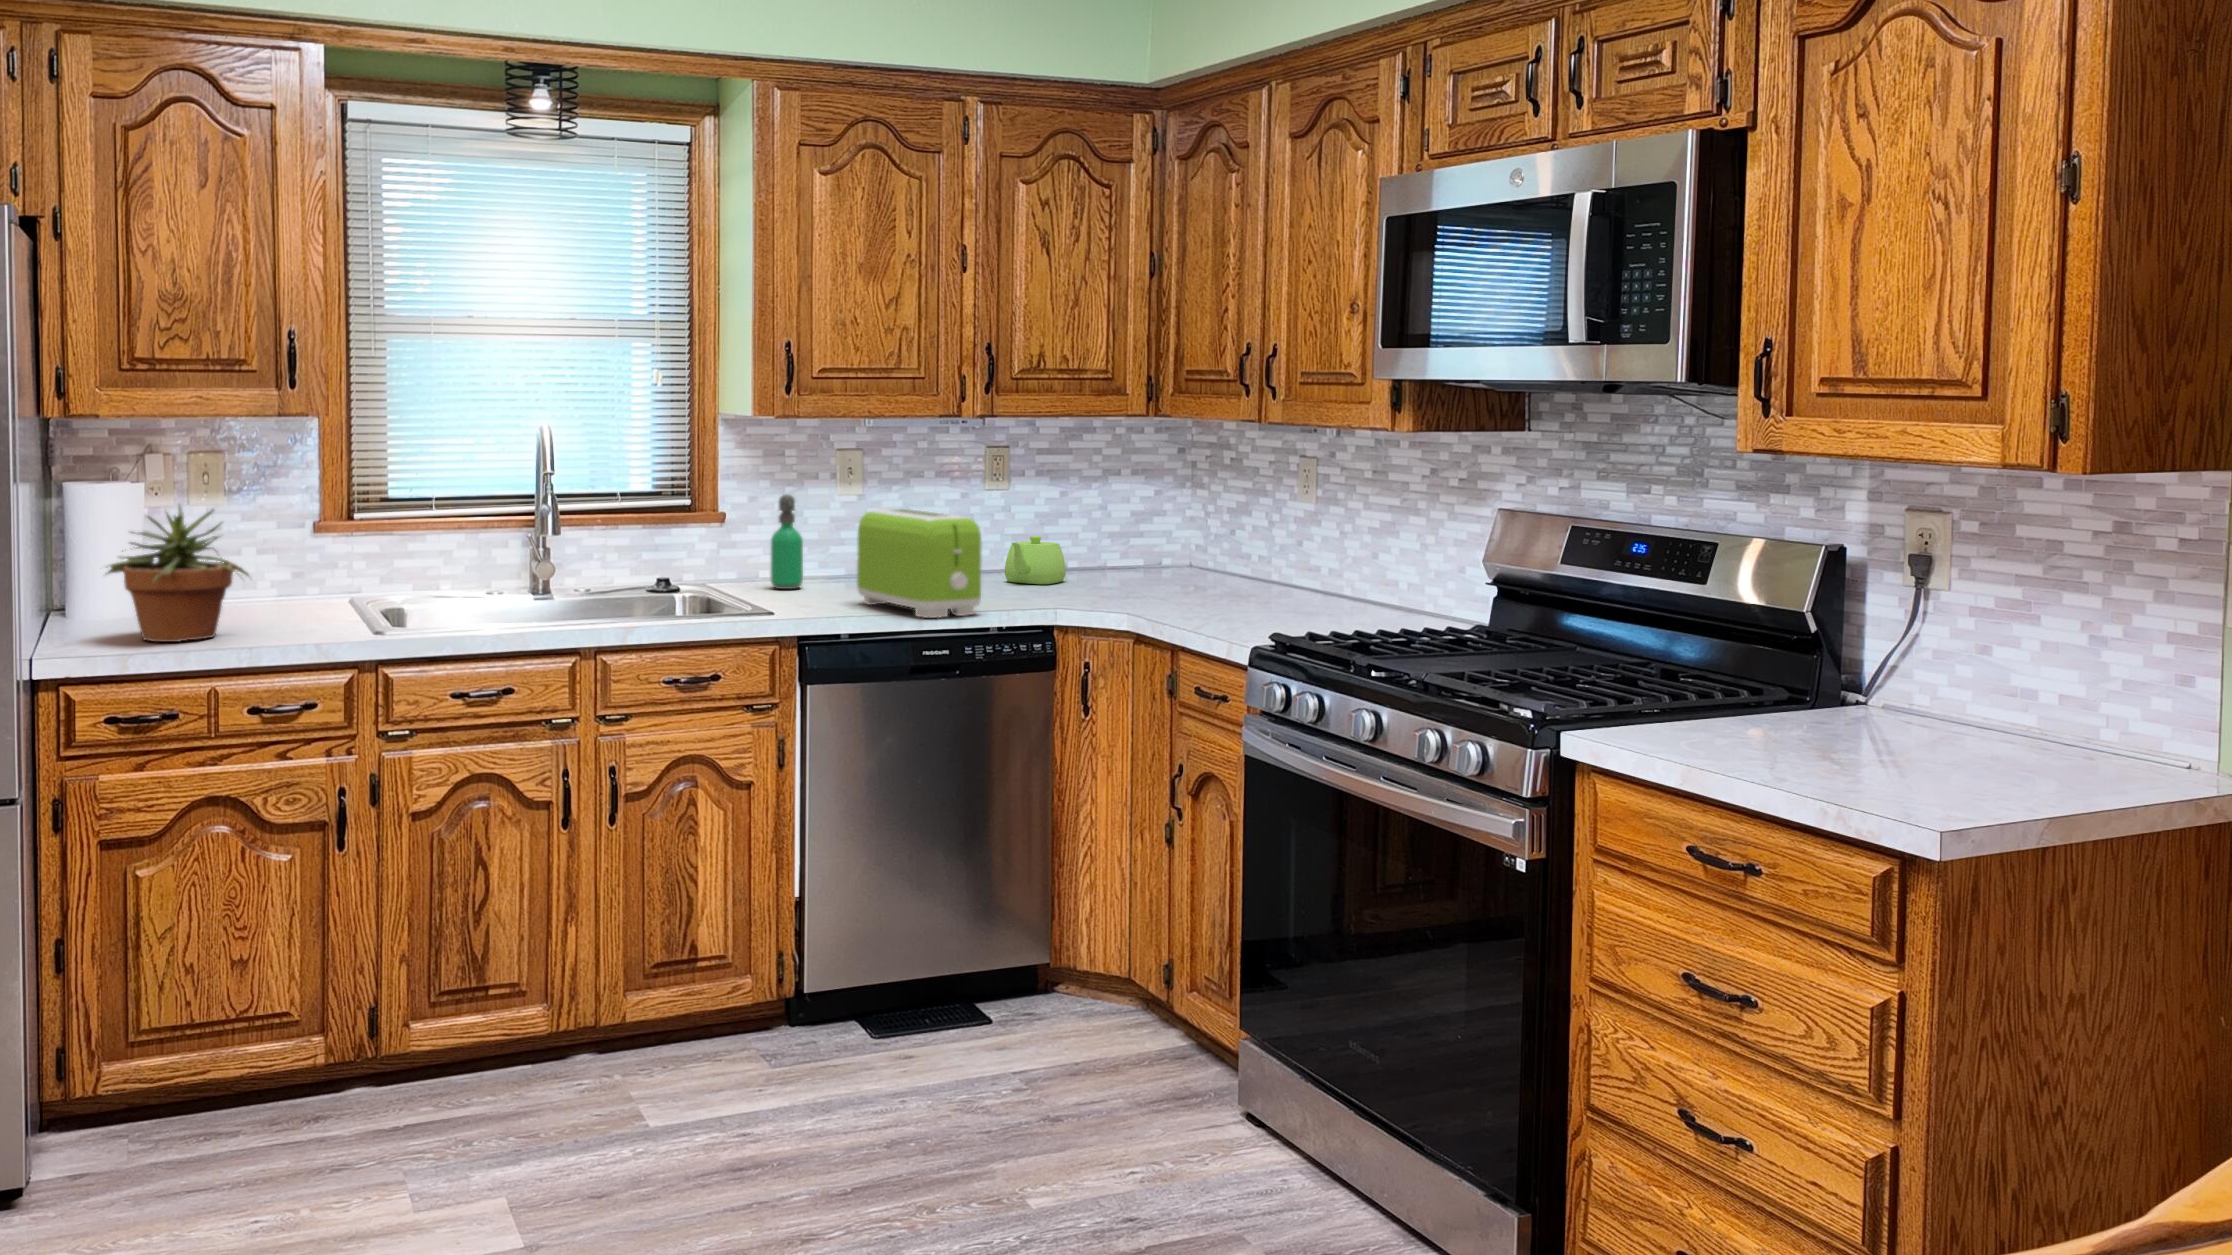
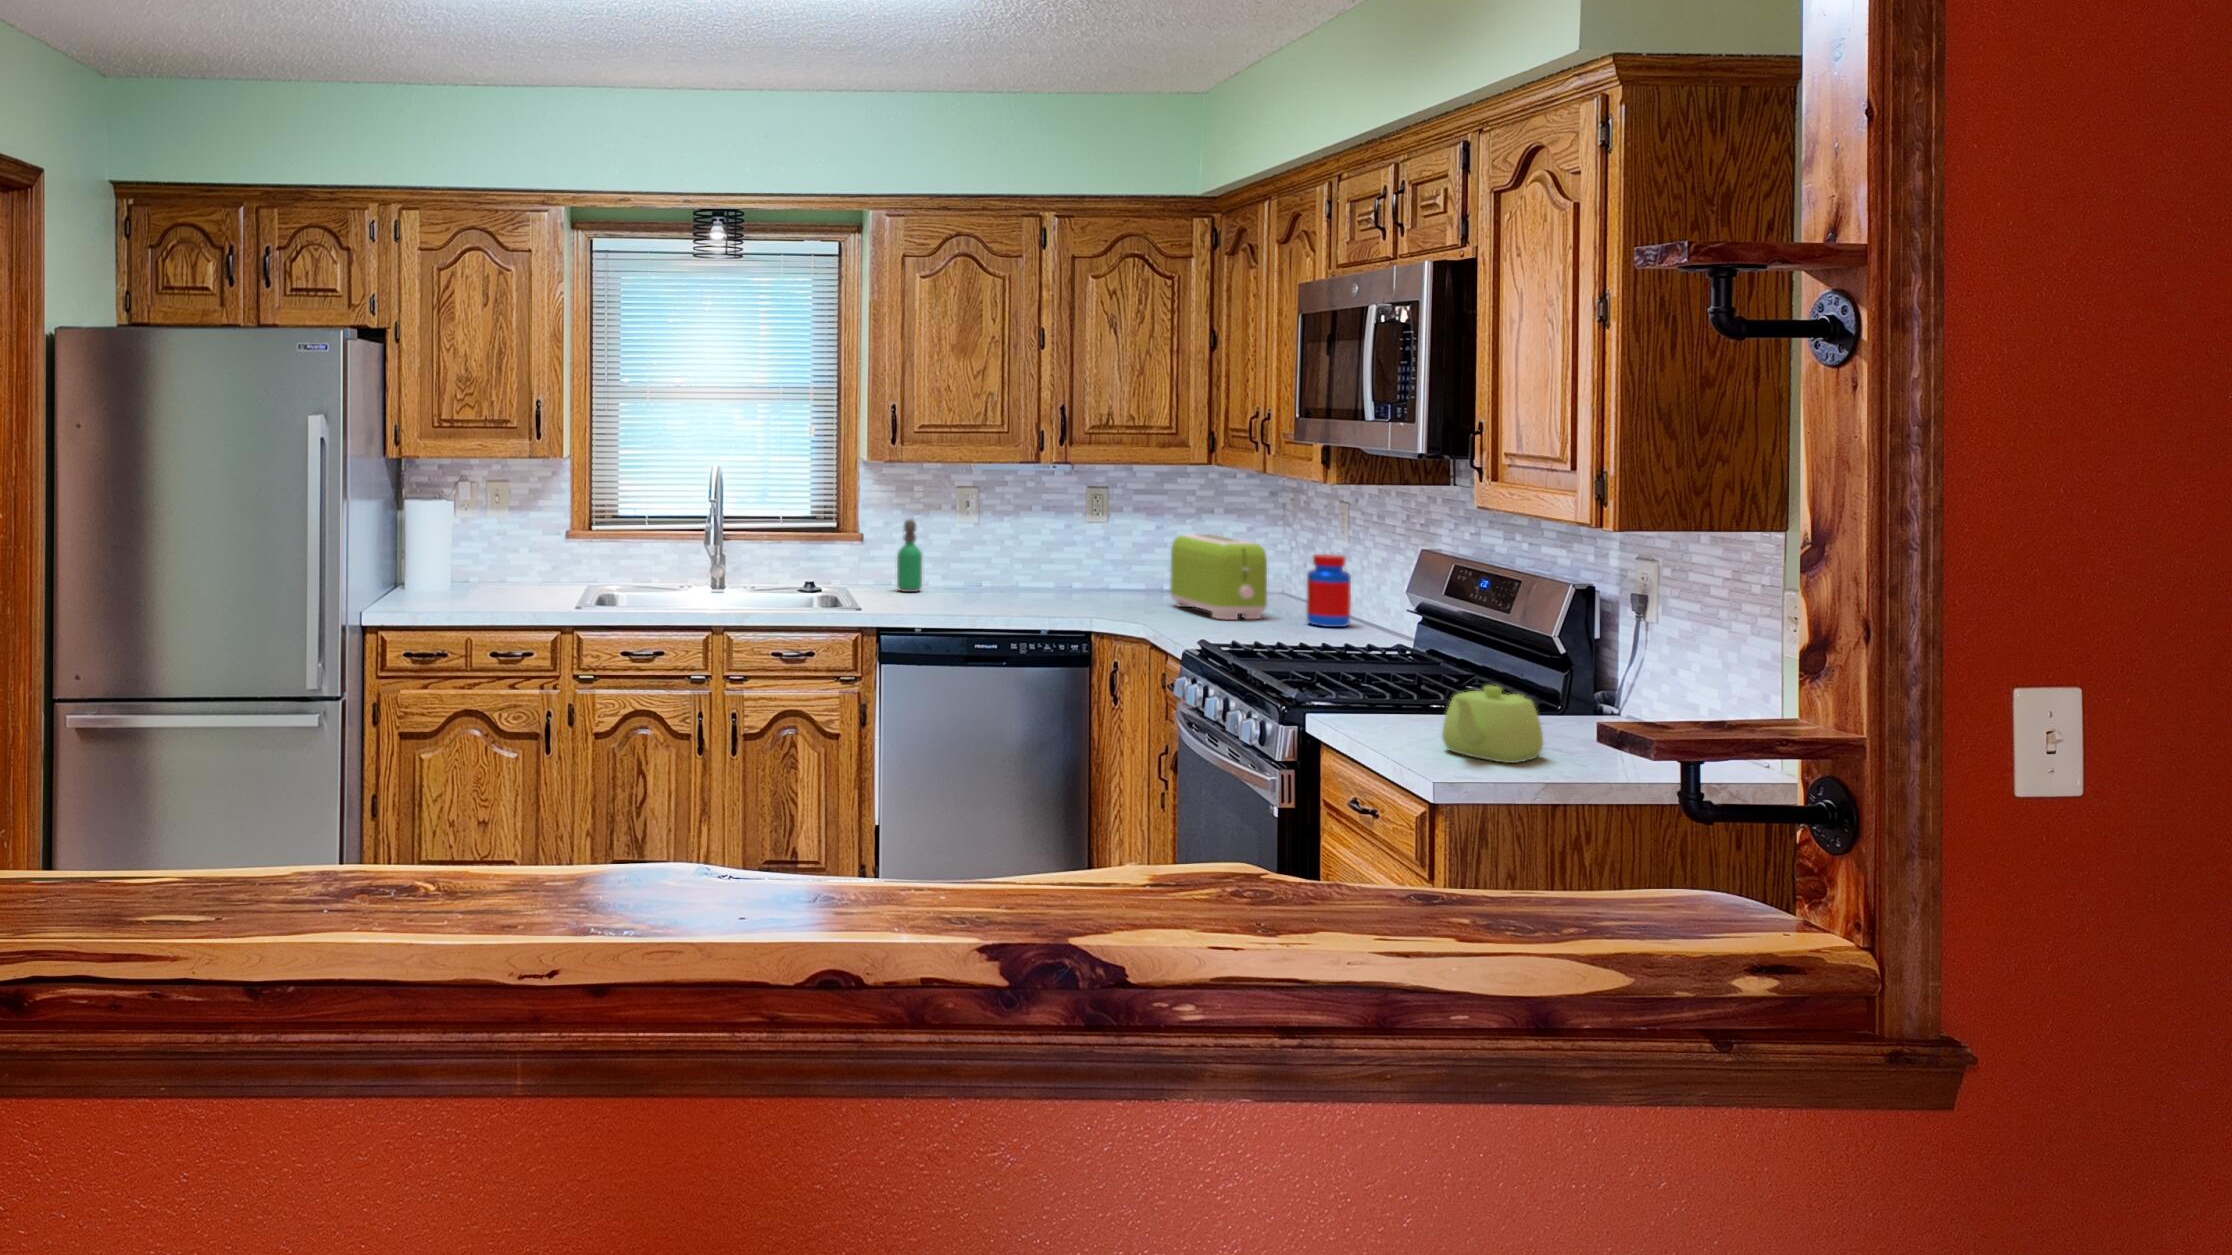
potted plant: present [107,505,249,642] -> none [416,514,511,606]
toaster: present [857,509,982,618] -> present [1170,534,1267,620]
jar: none [1294,518,1345,603] -> present [1306,554,1351,627]
teapot: present [1005,536,1066,584] -> present [1442,686,1543,763]

